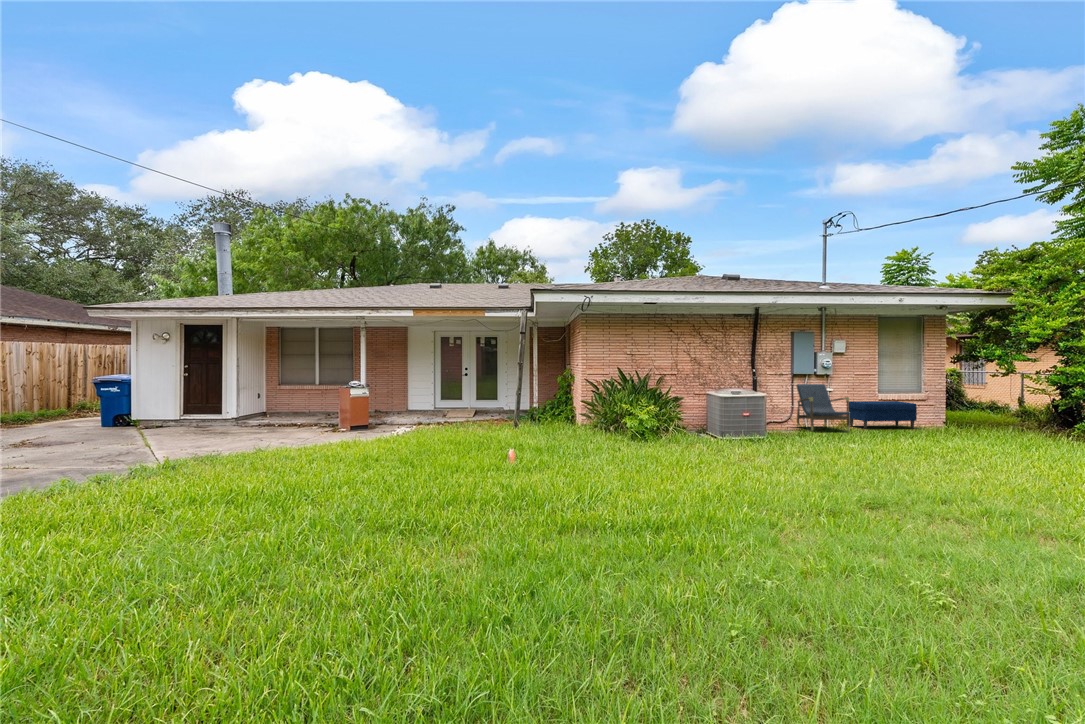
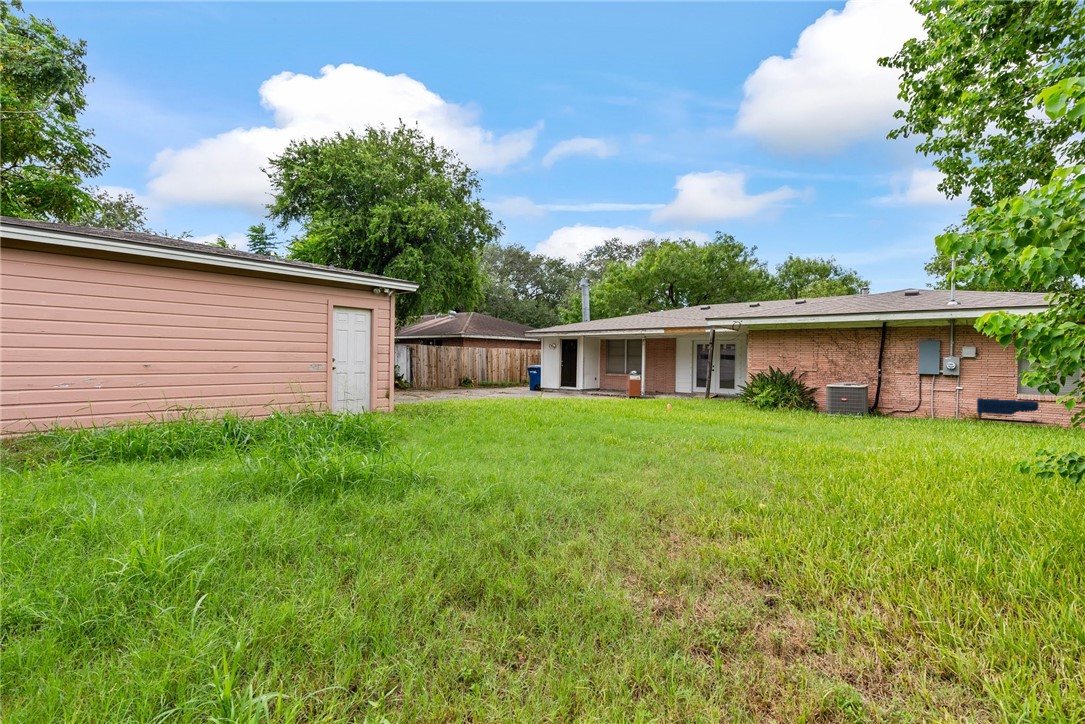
lounge chair: present [797,384,850,431] -> none [916,382,954,419]

